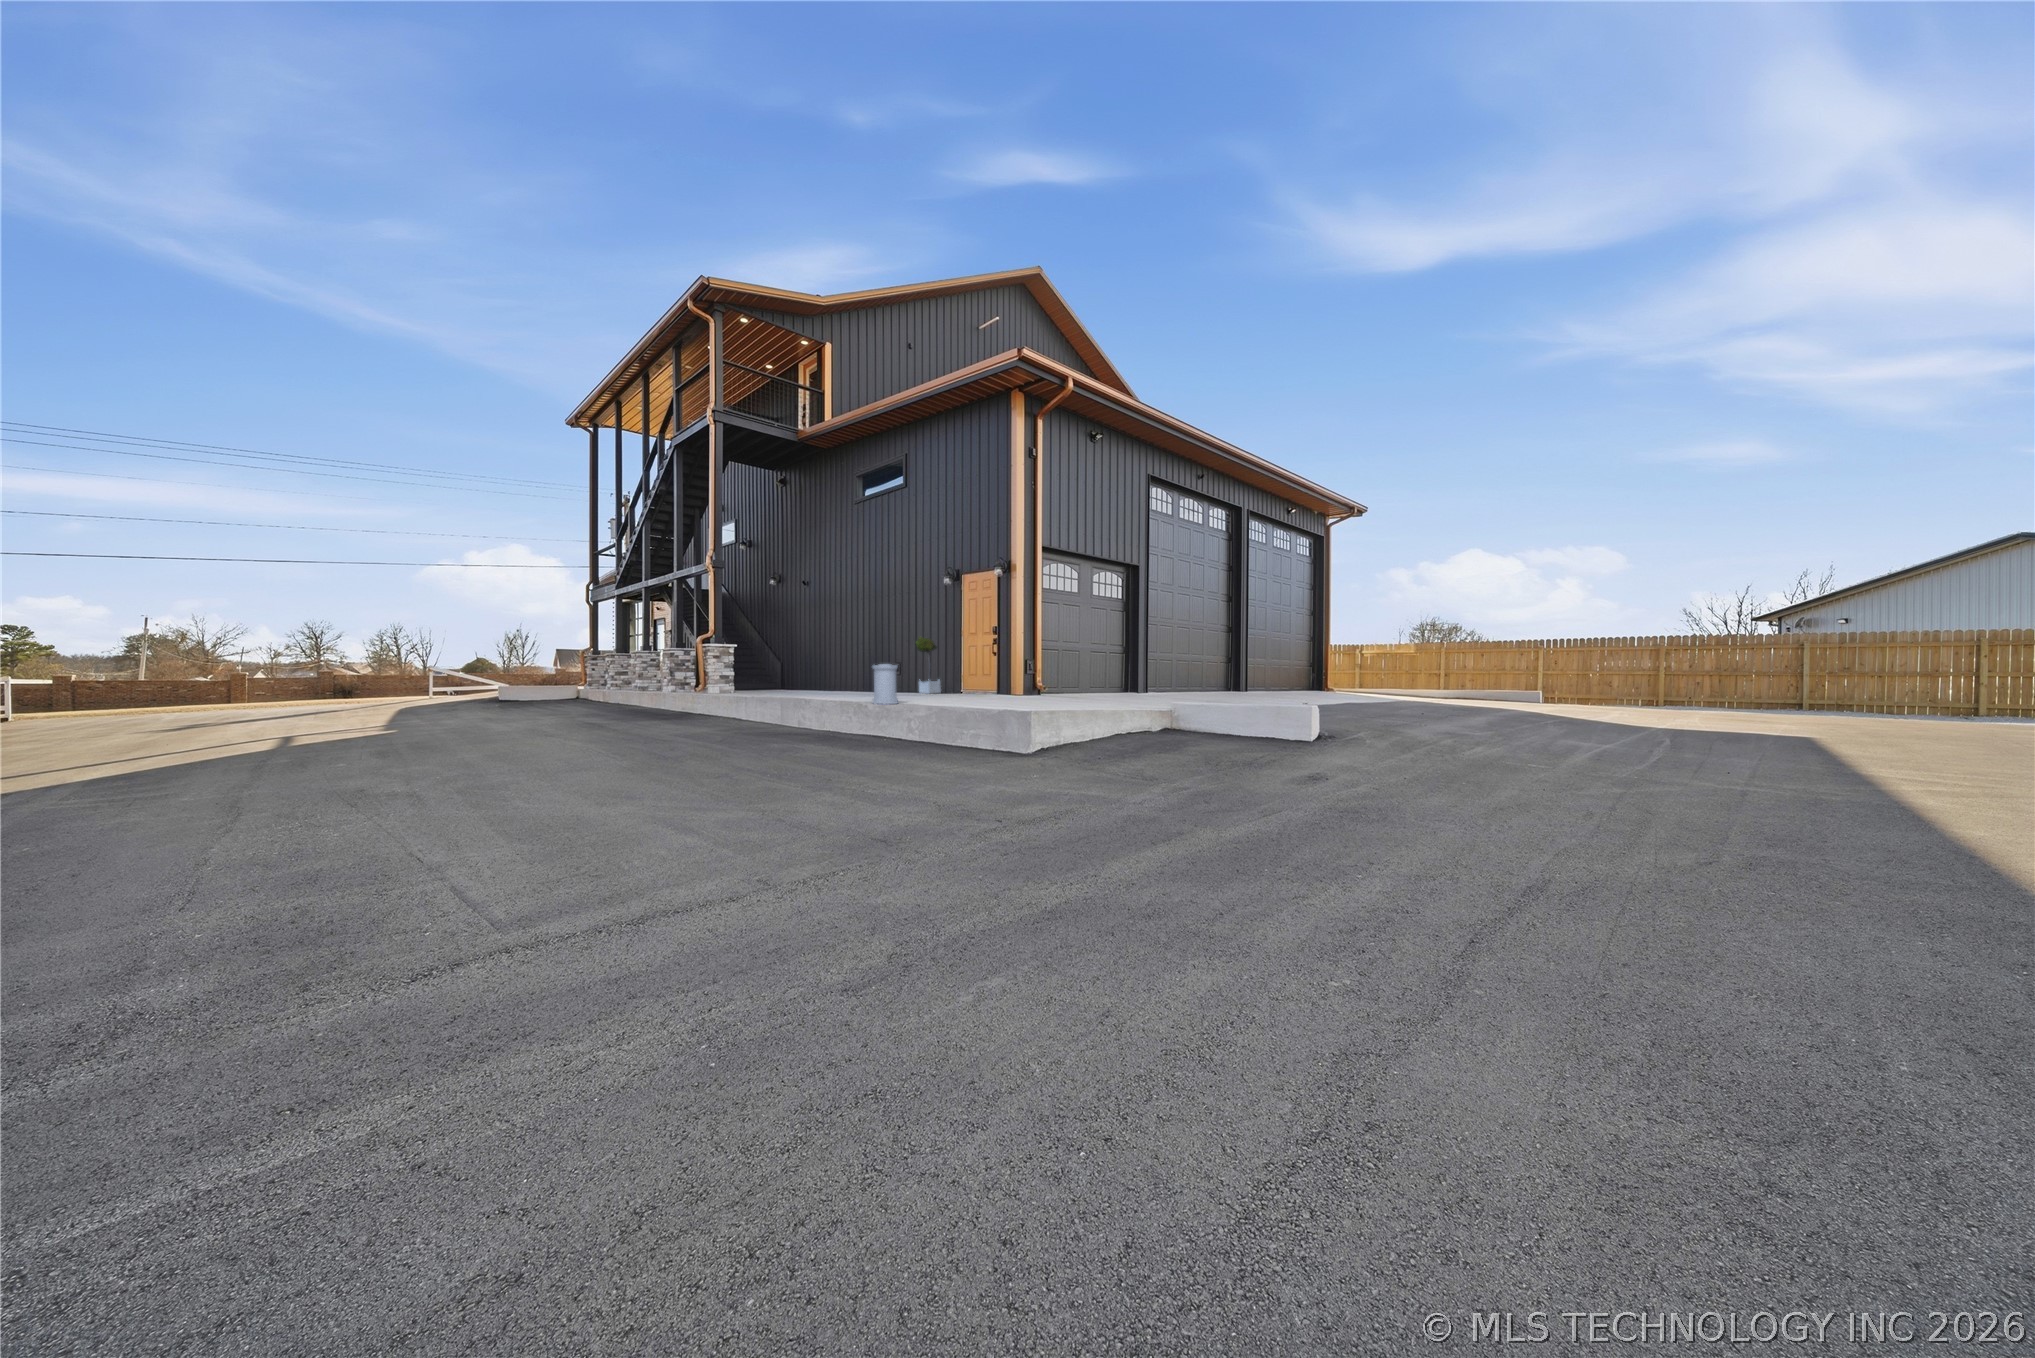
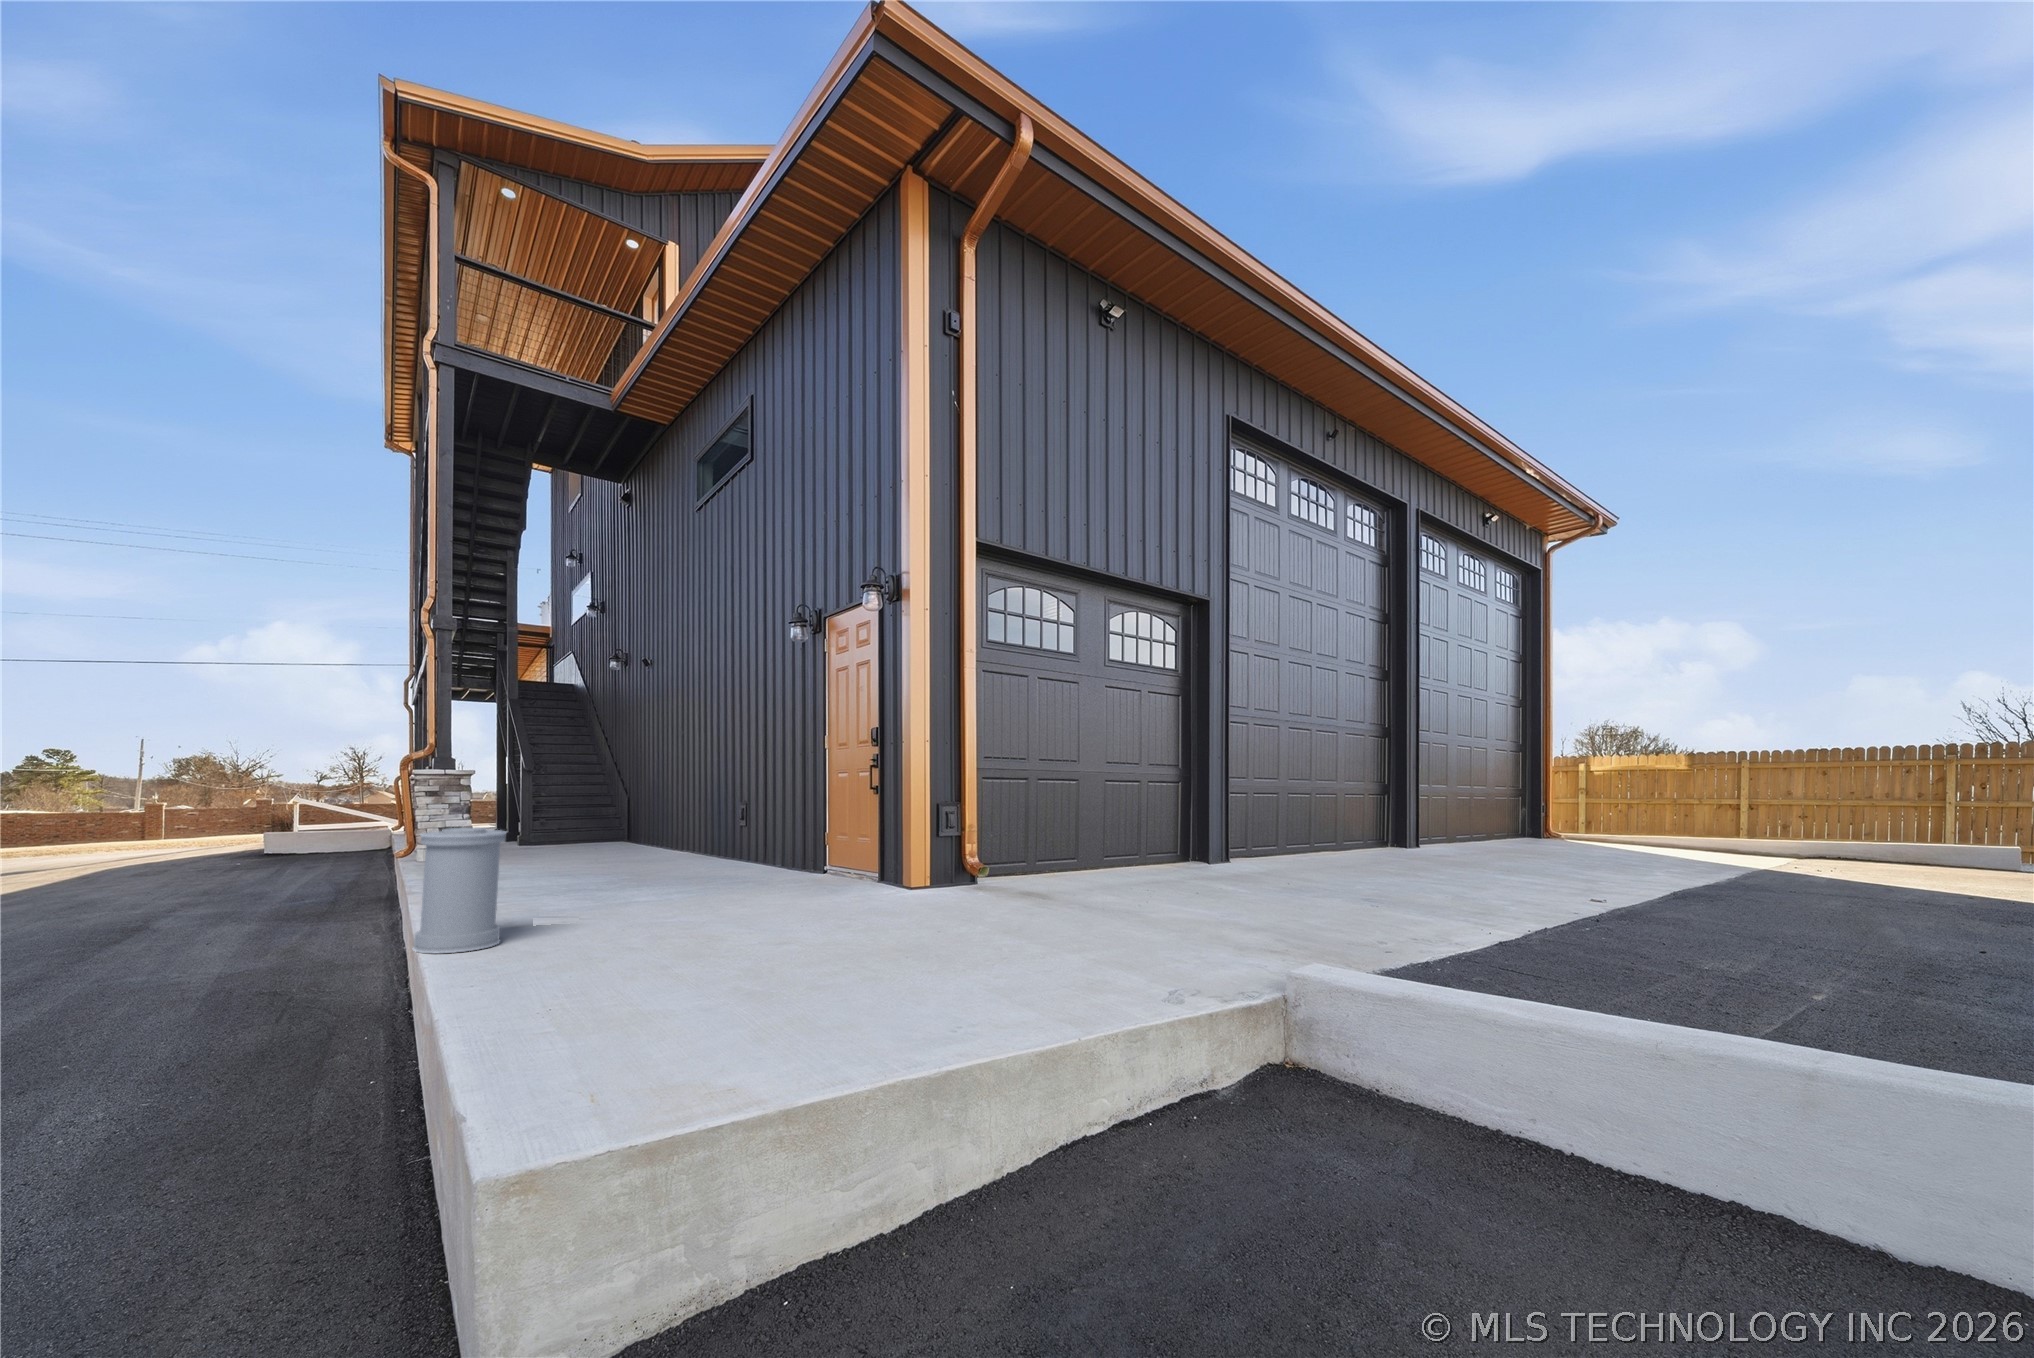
potted tree: present [916,637,941,694] -> none [714,741,768,872]

